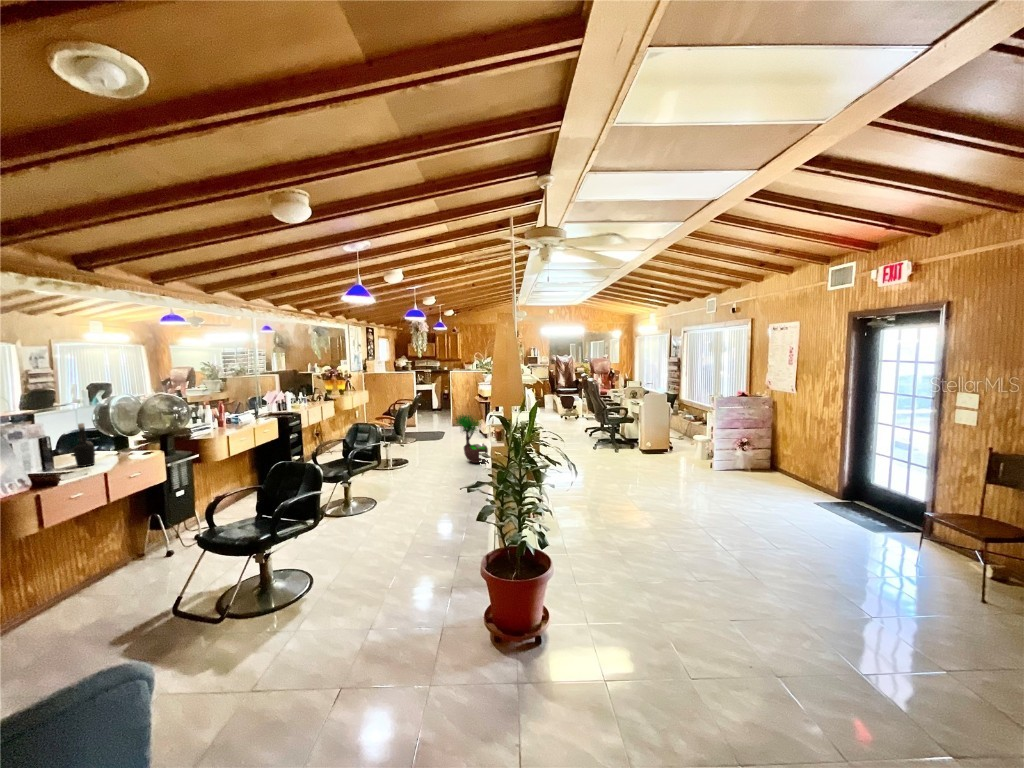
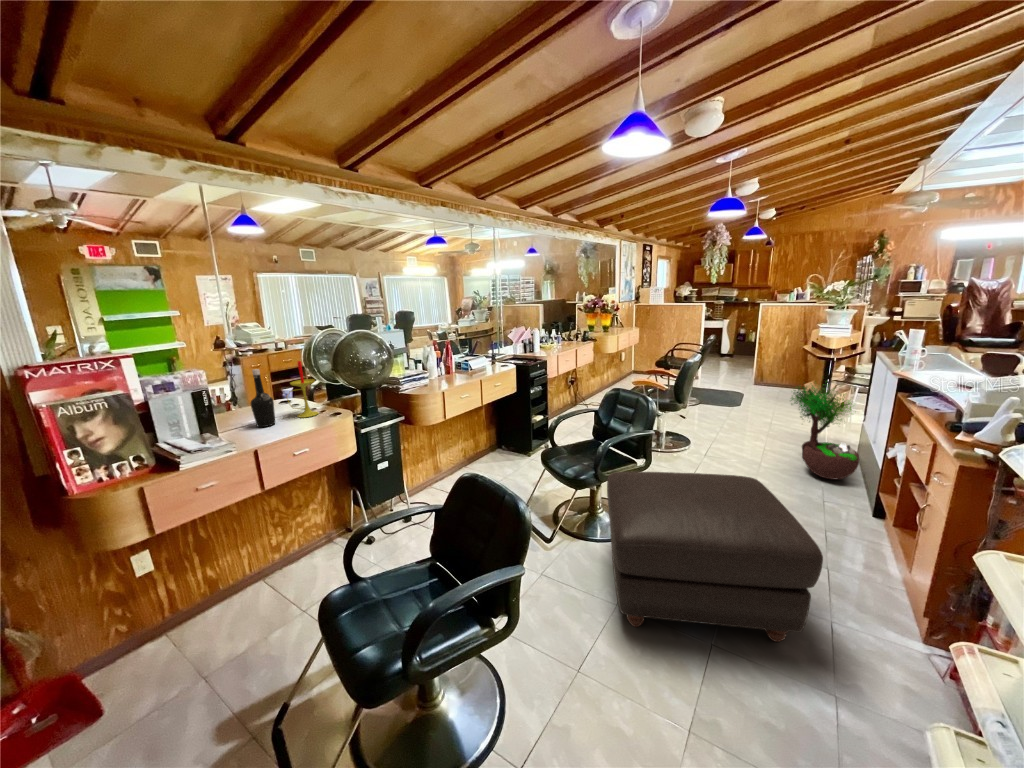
candle: none [101,416,128,459] -> present [286,361,318,418]
ottoman: none [355,454,449,533] -> present [607,472,823,642]

